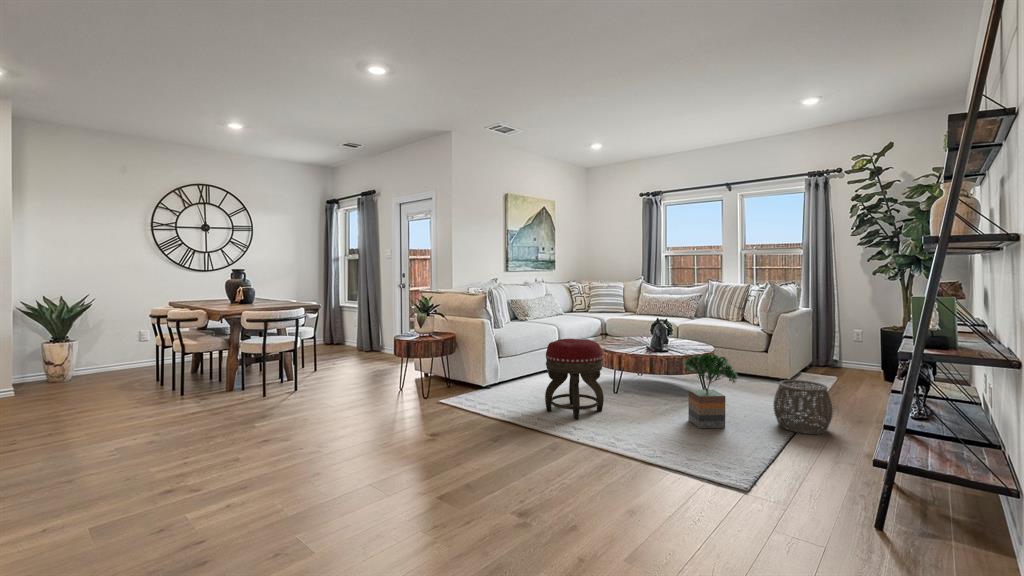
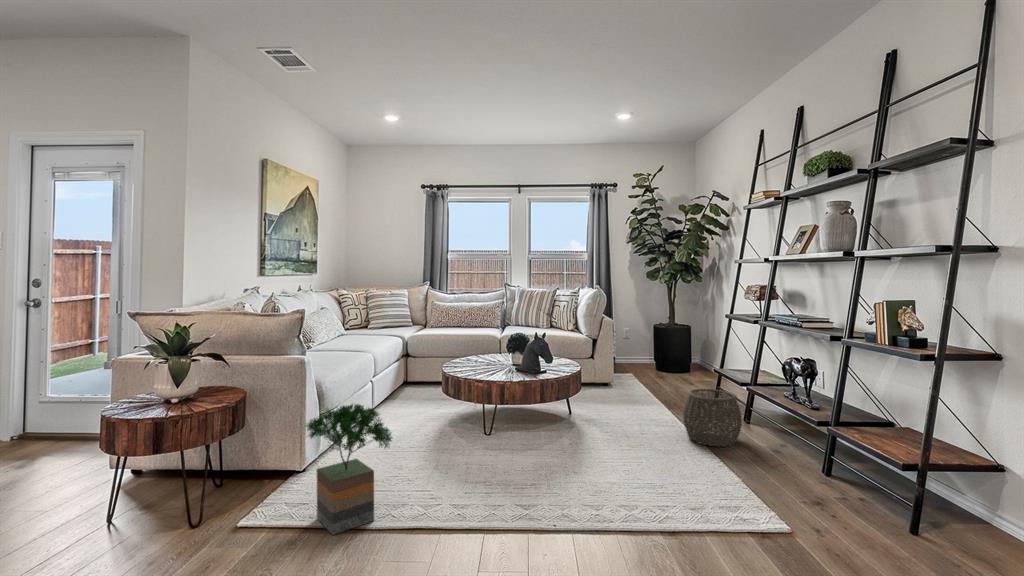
footstool: present [545,339,604,419] -> none [435,368,518,490]
potted tree: present [684,354,738,428] -> present [306,404,393,535]

